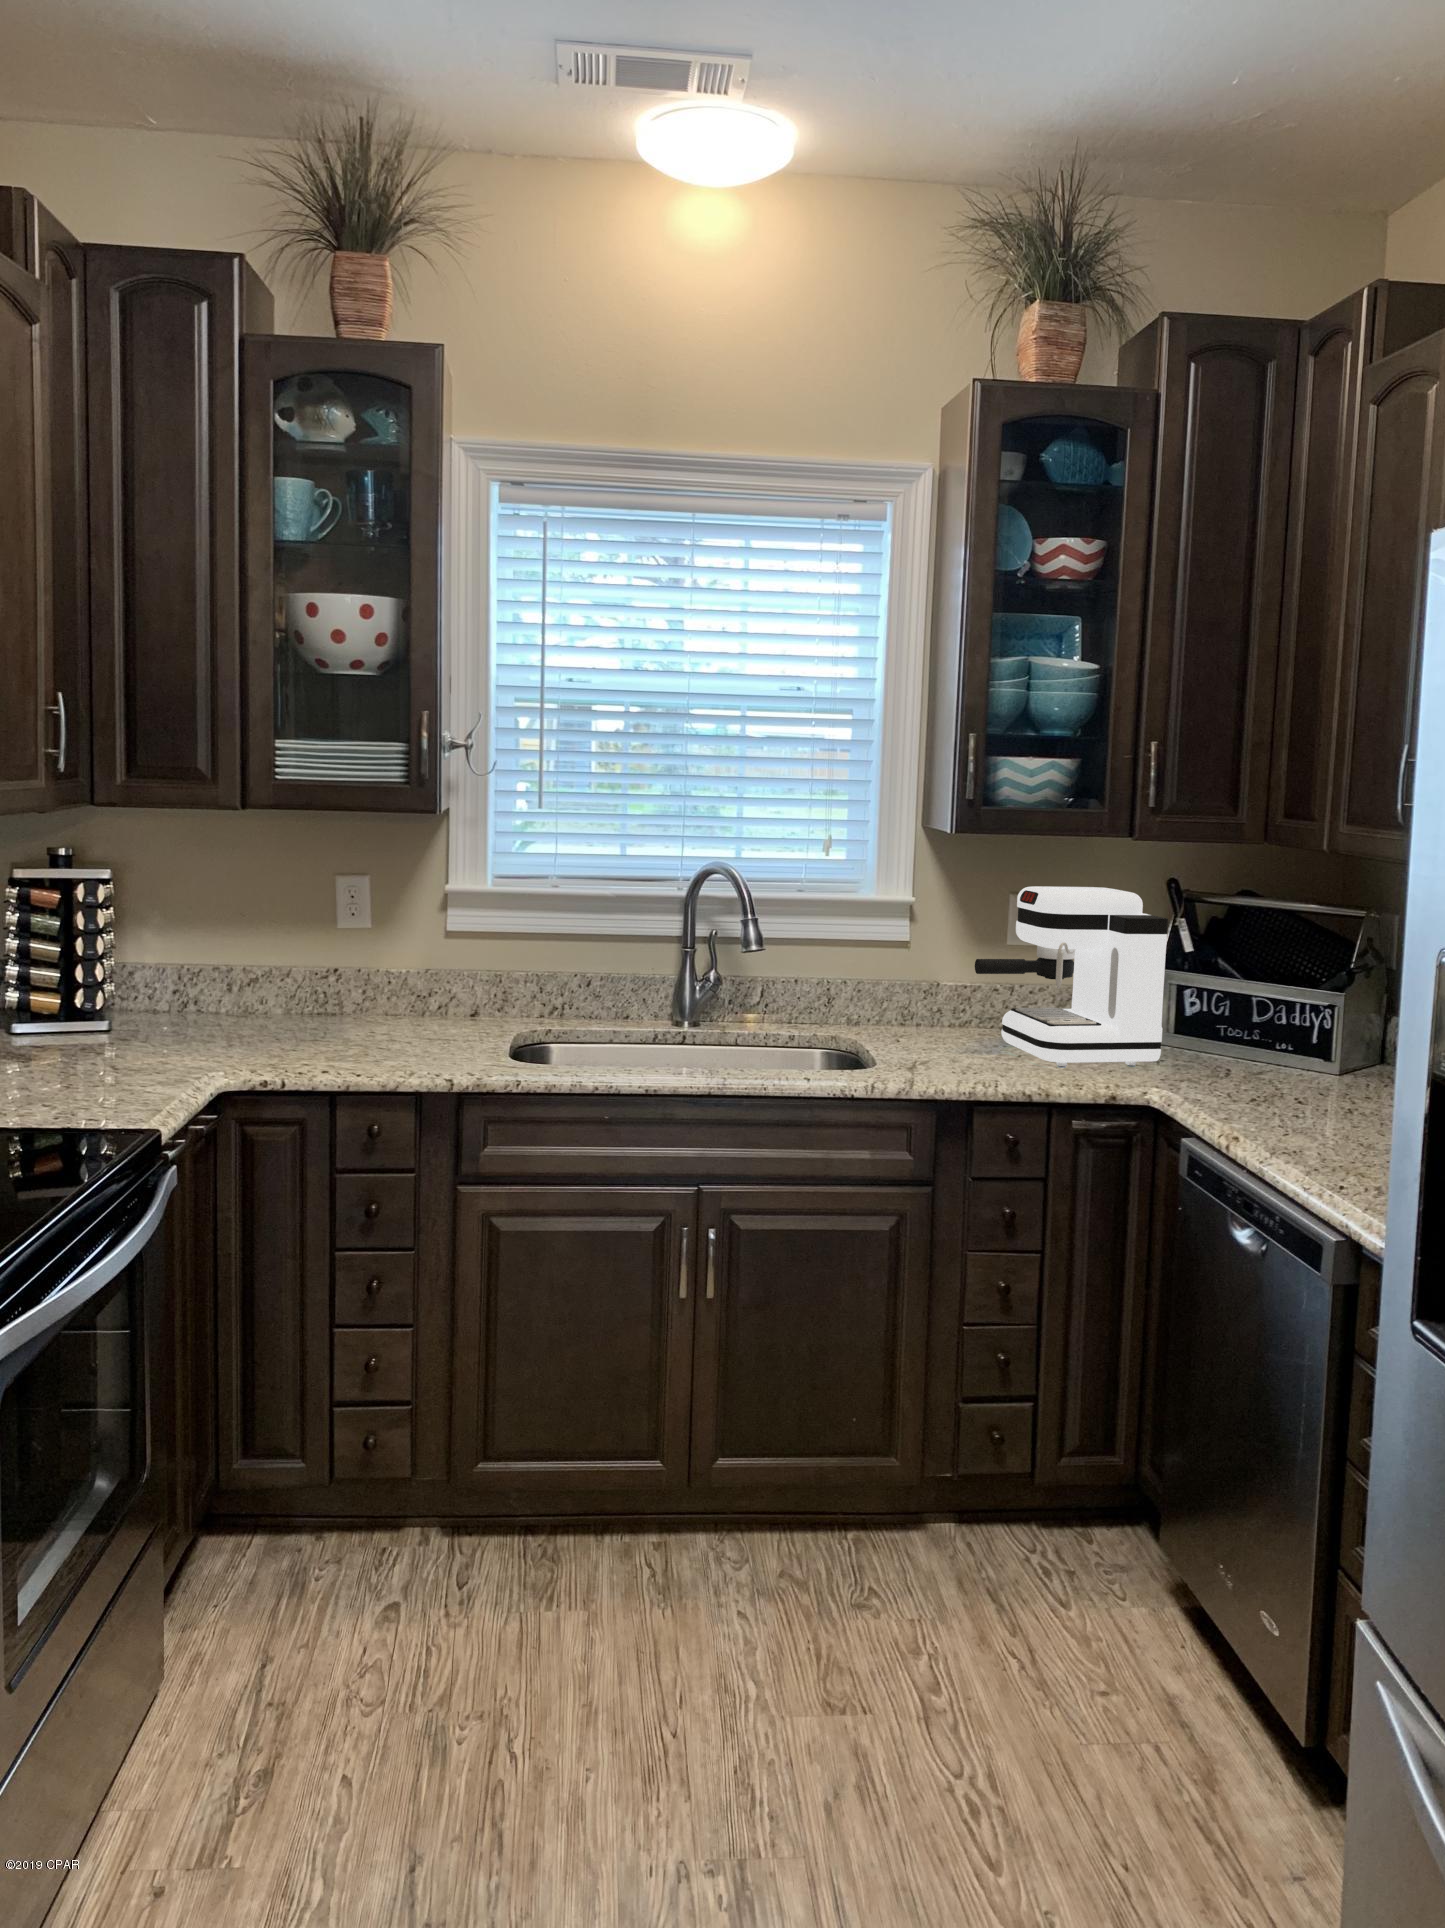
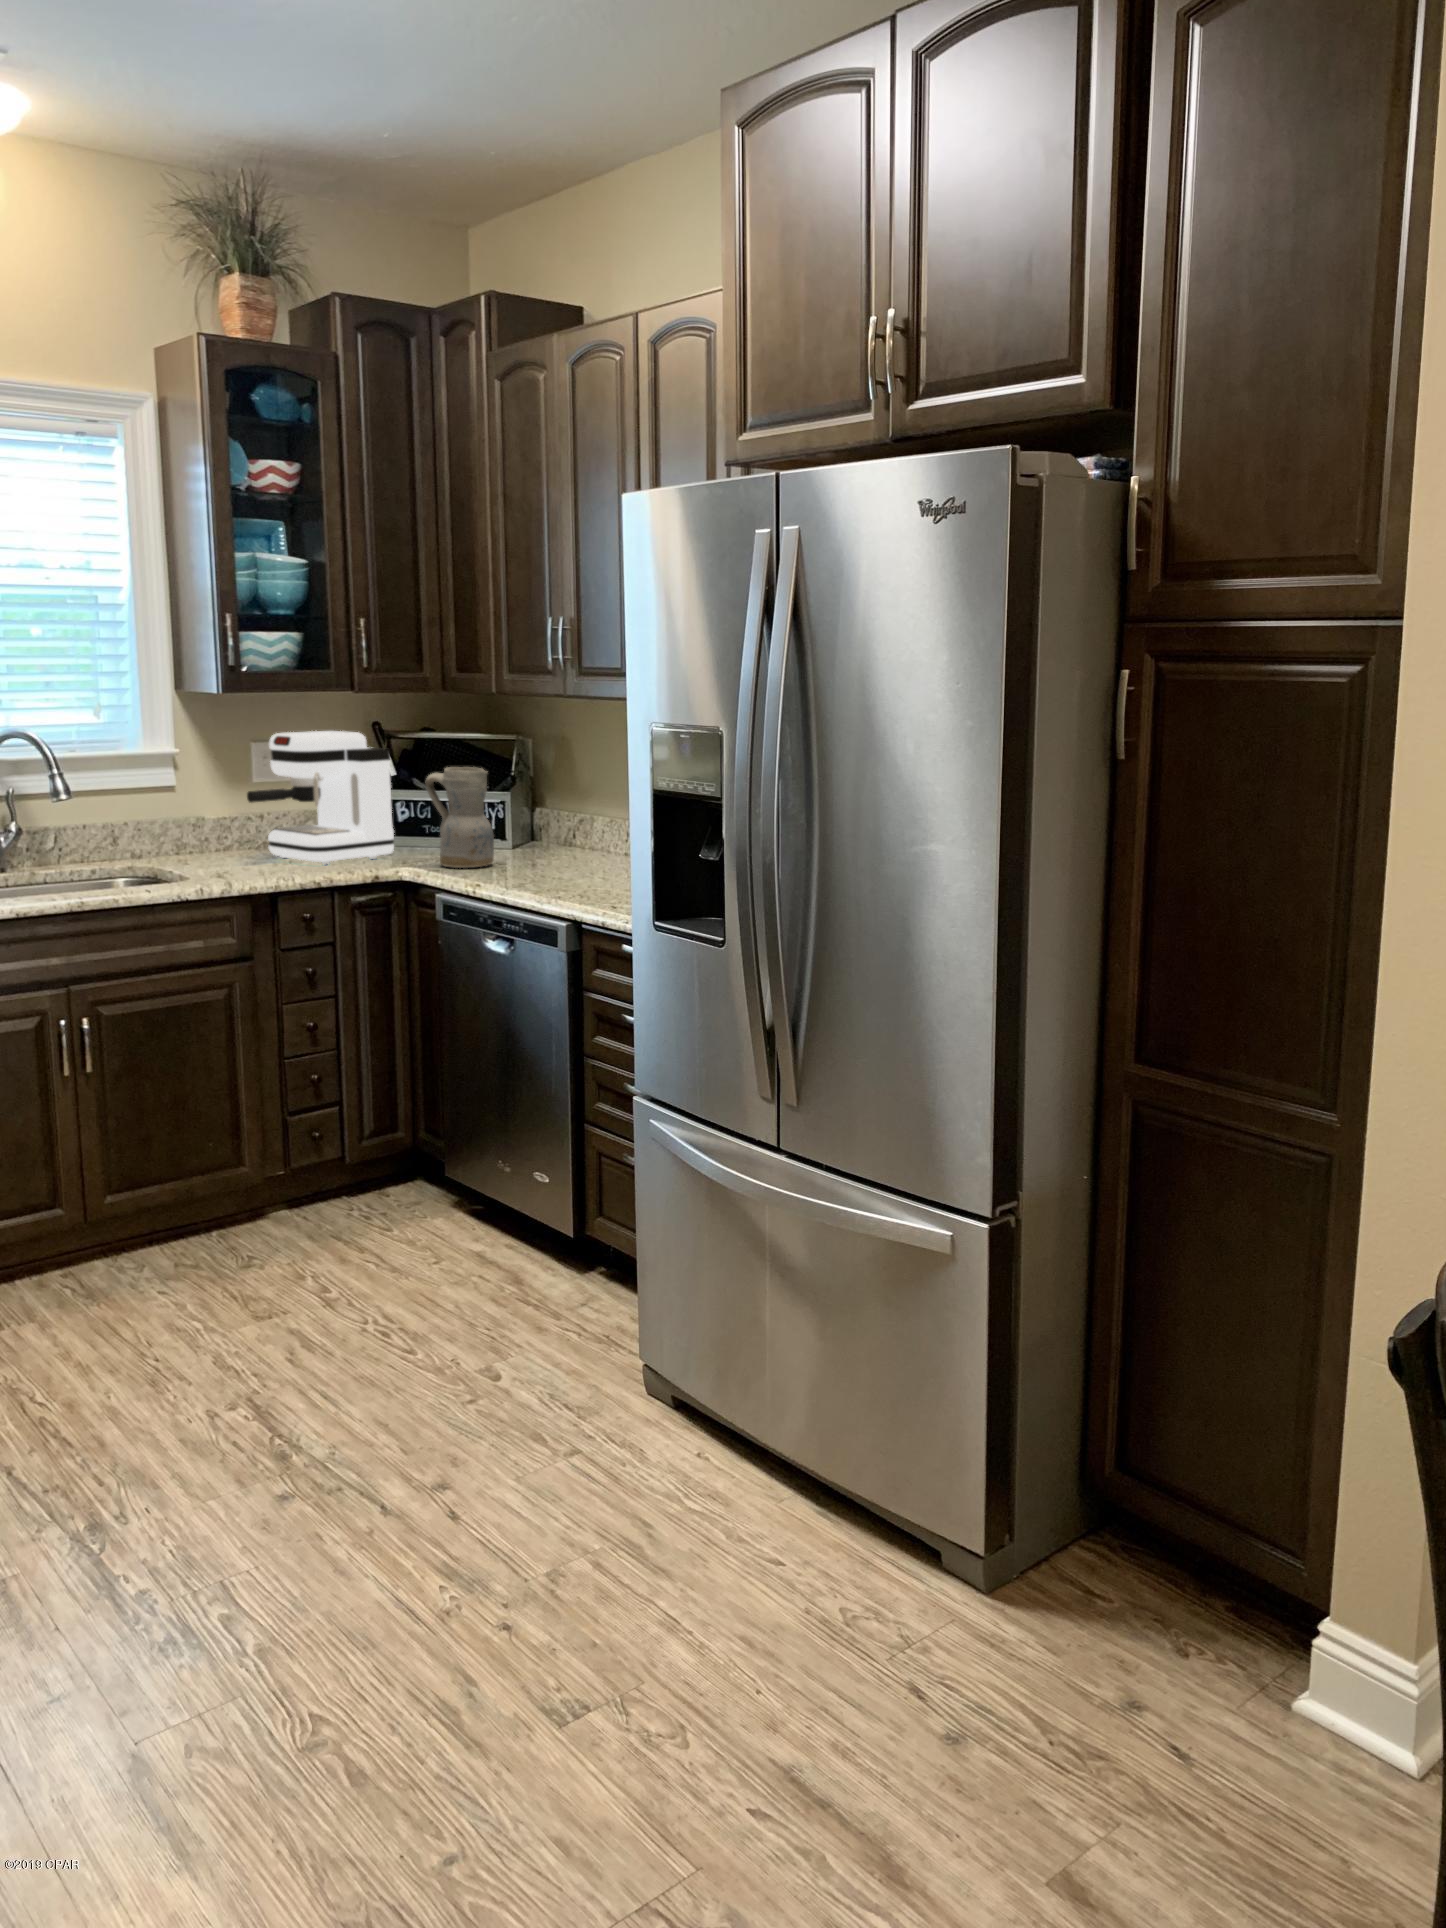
ceramic pitcher: none [1202,953,1295,1102] -> present [425,767,494,868]

